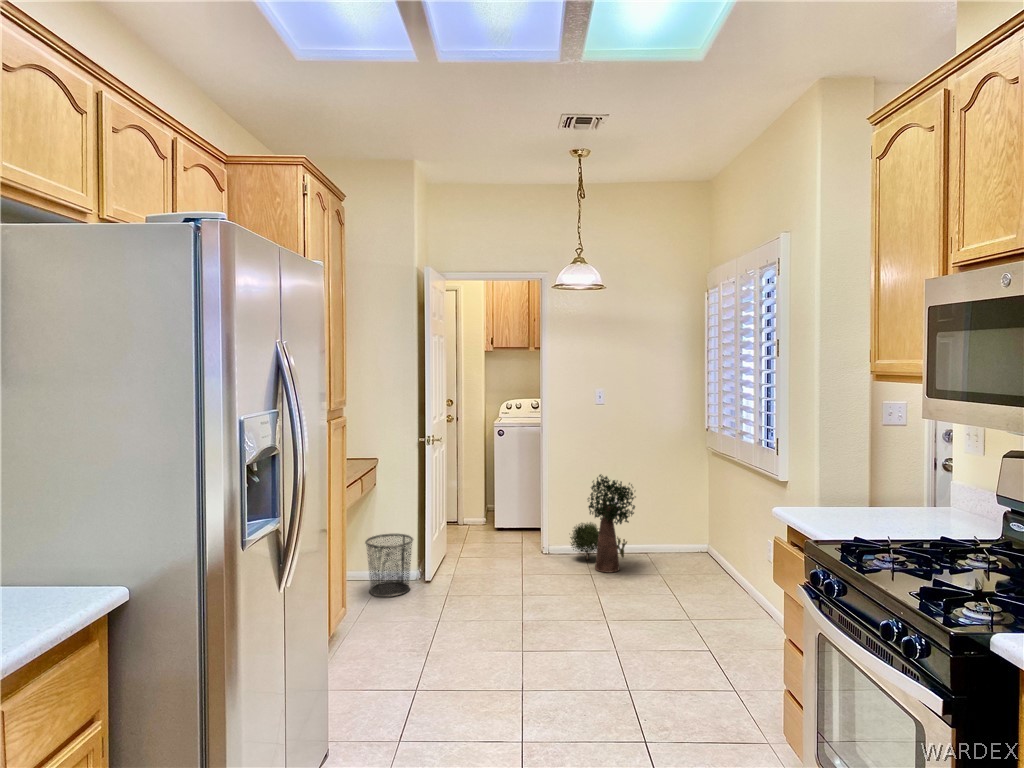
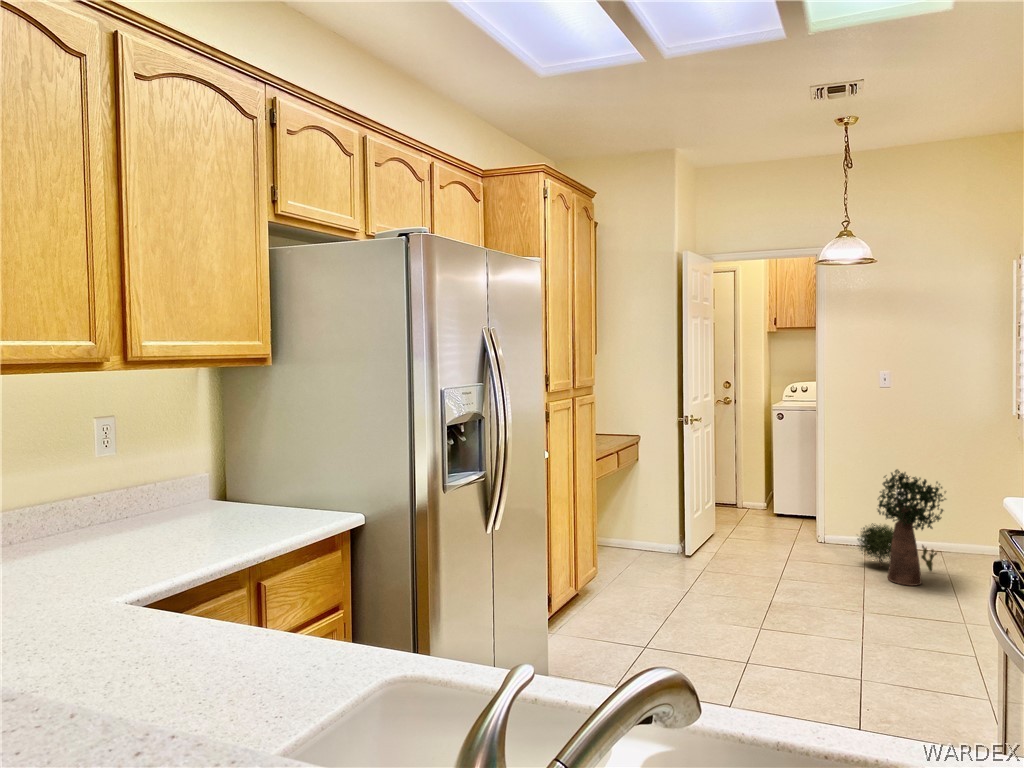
waste bin: present [365,534,413,597] -> none [622,512,669,573]

